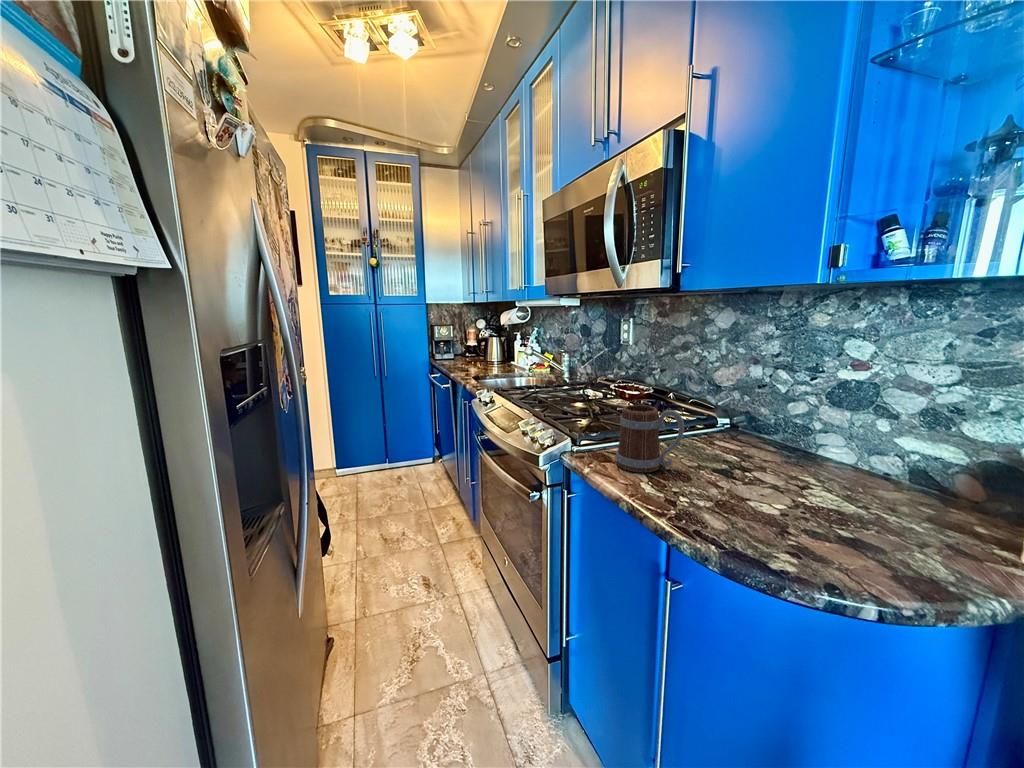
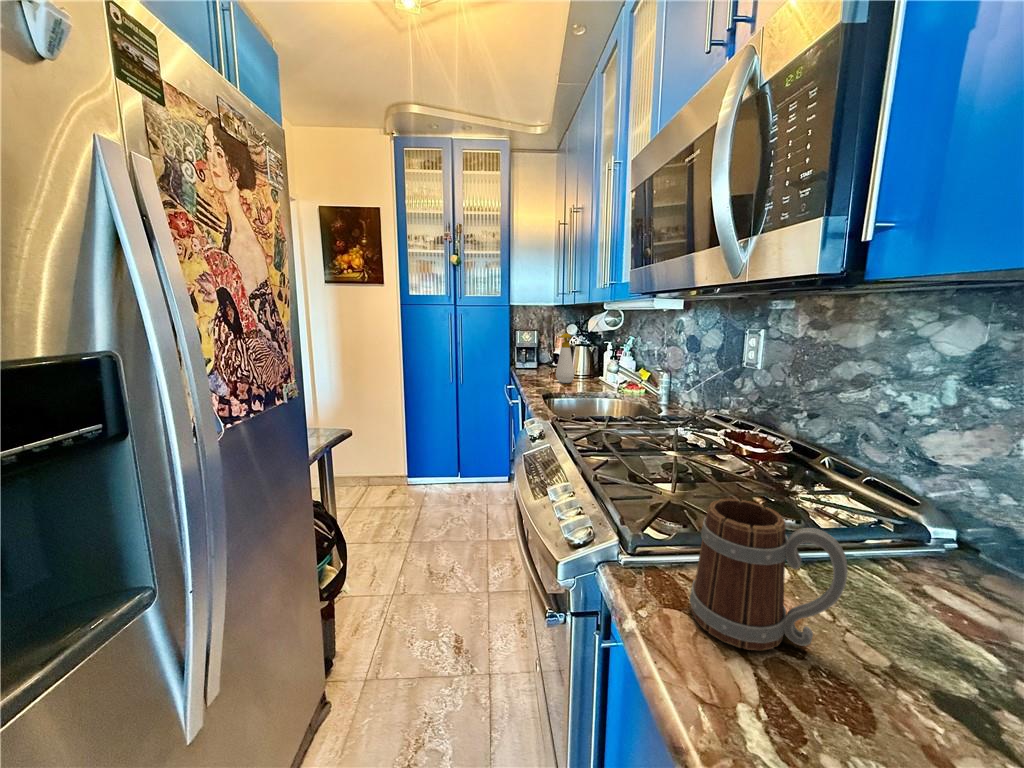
soap bottle: none [476,327,492,368] -> present [556,334,574,383]

